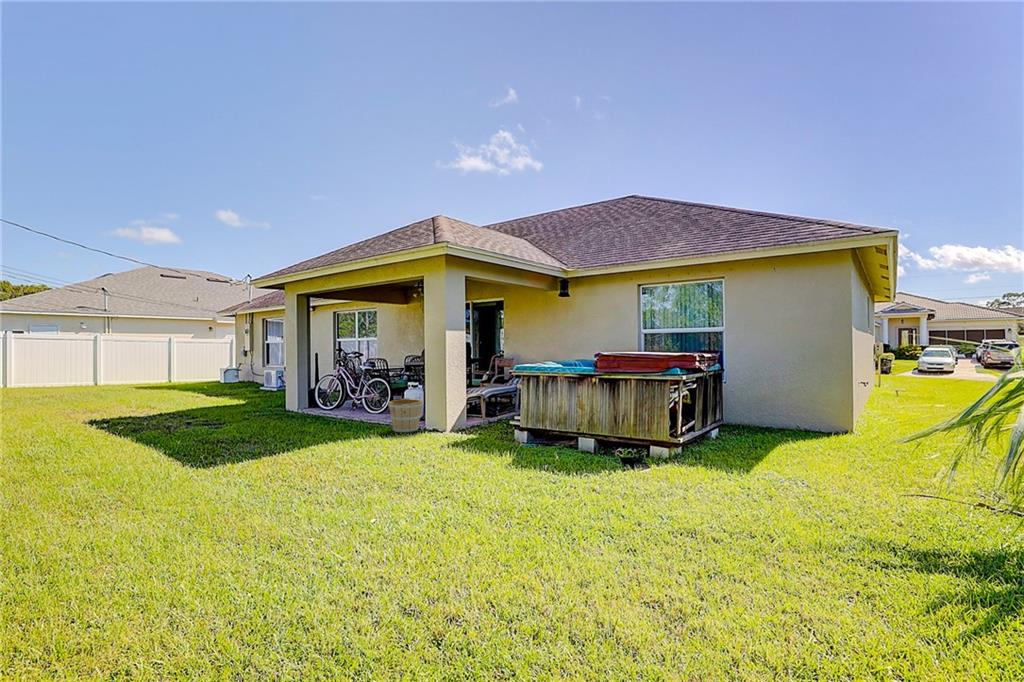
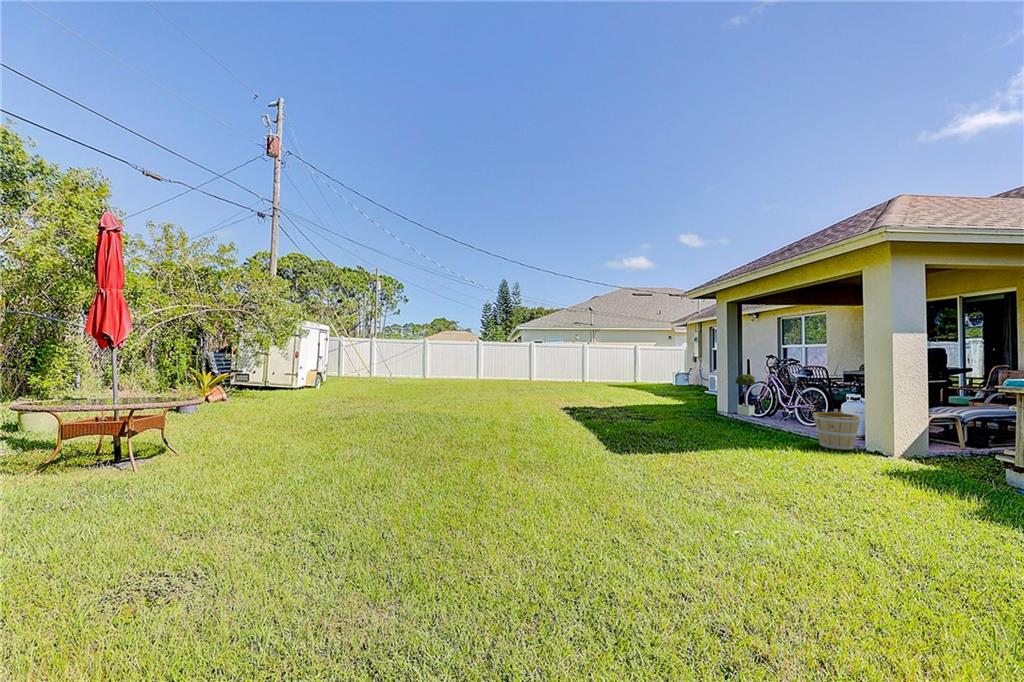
potted tree: none [306,368,326,411] -> present [735,374,755,416]

